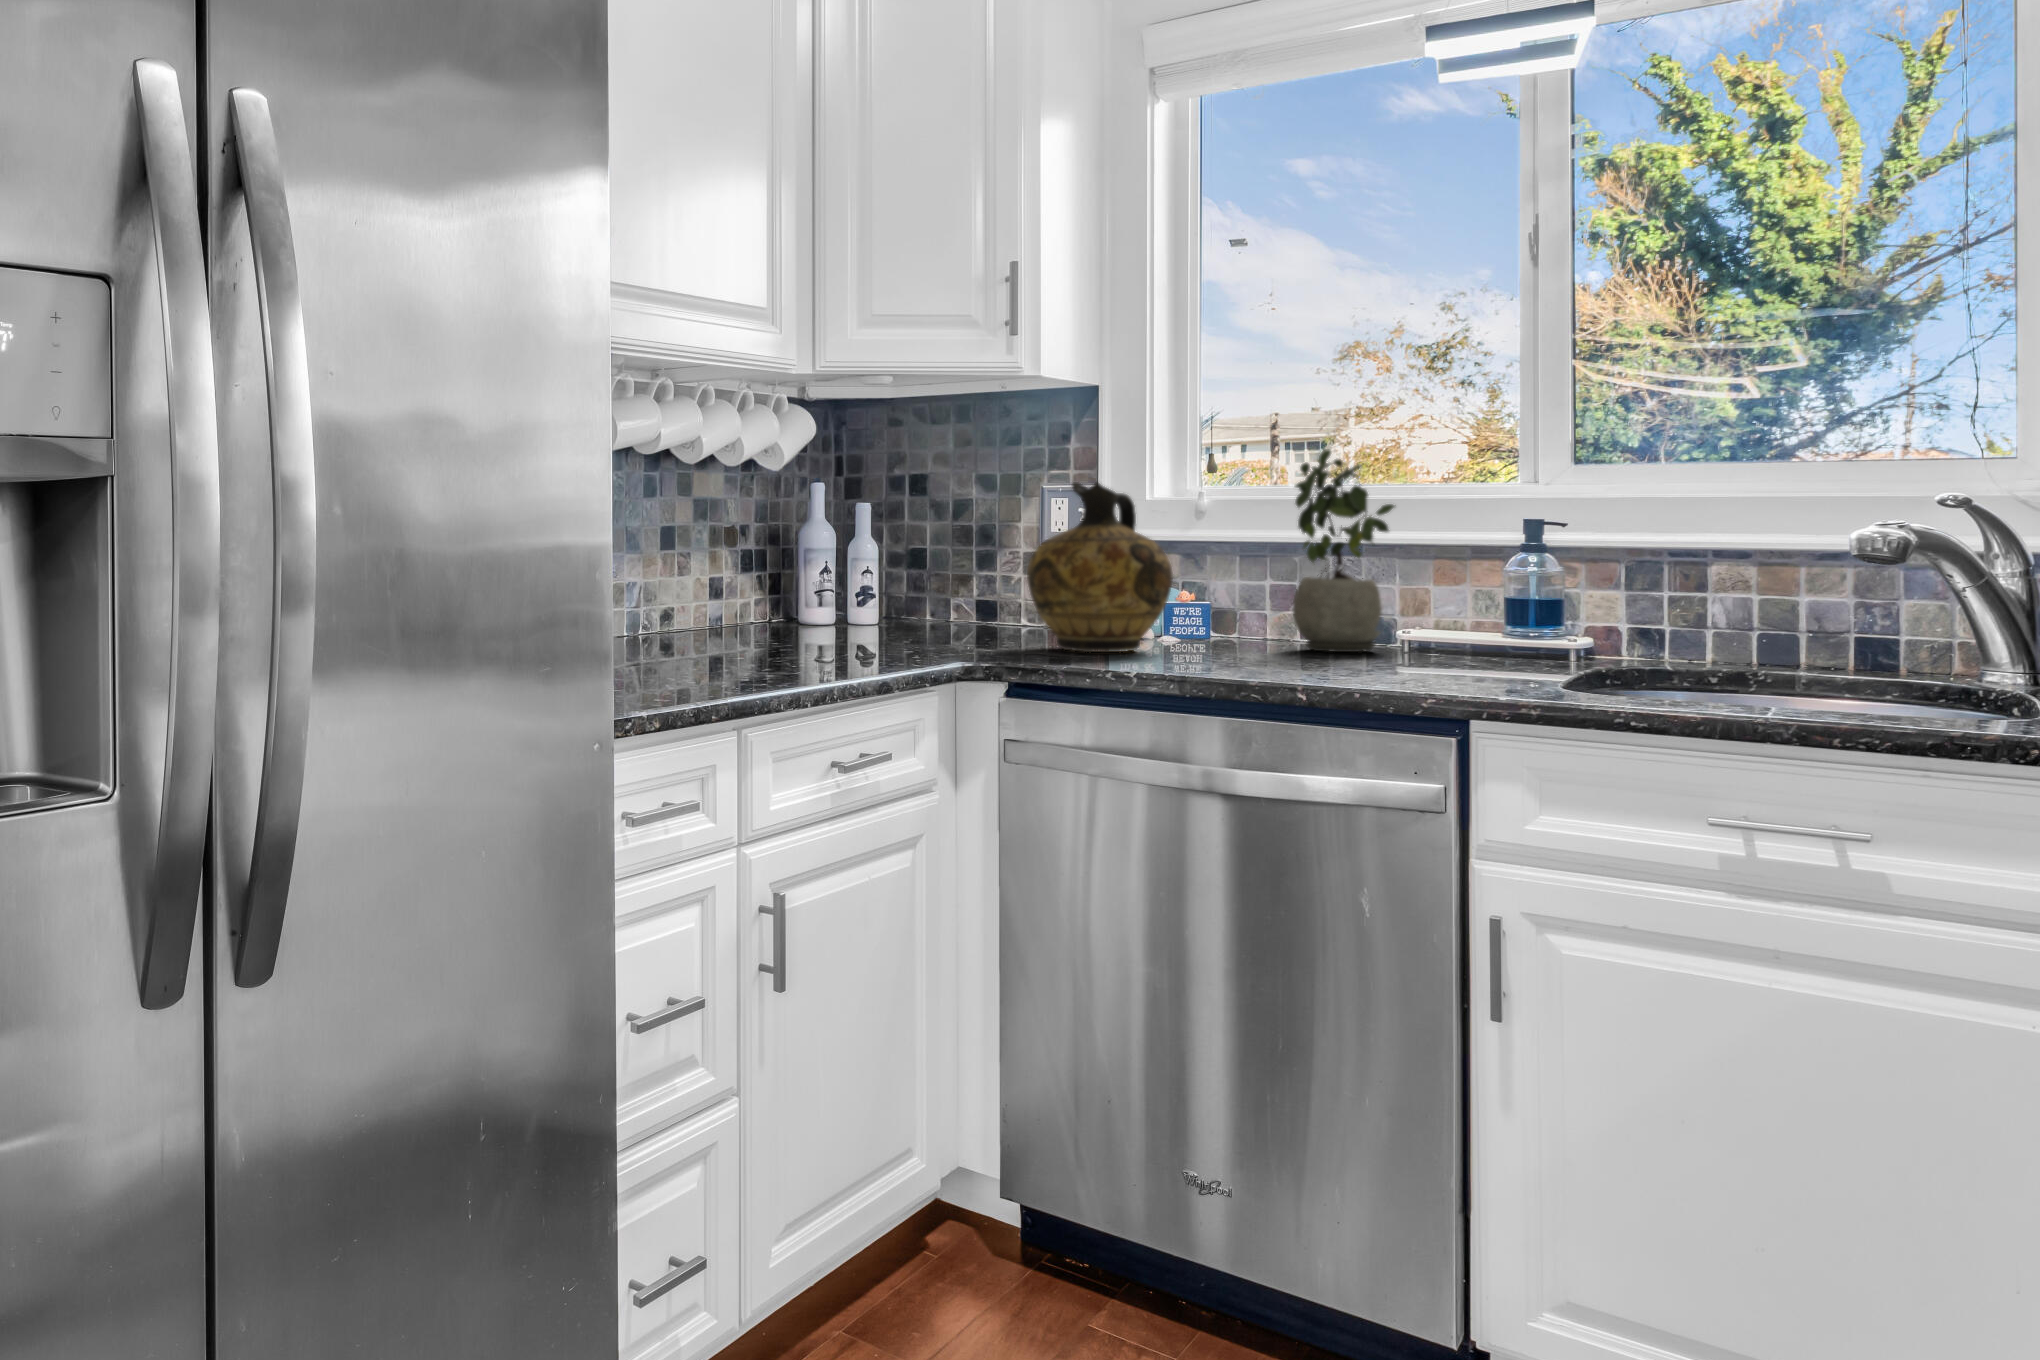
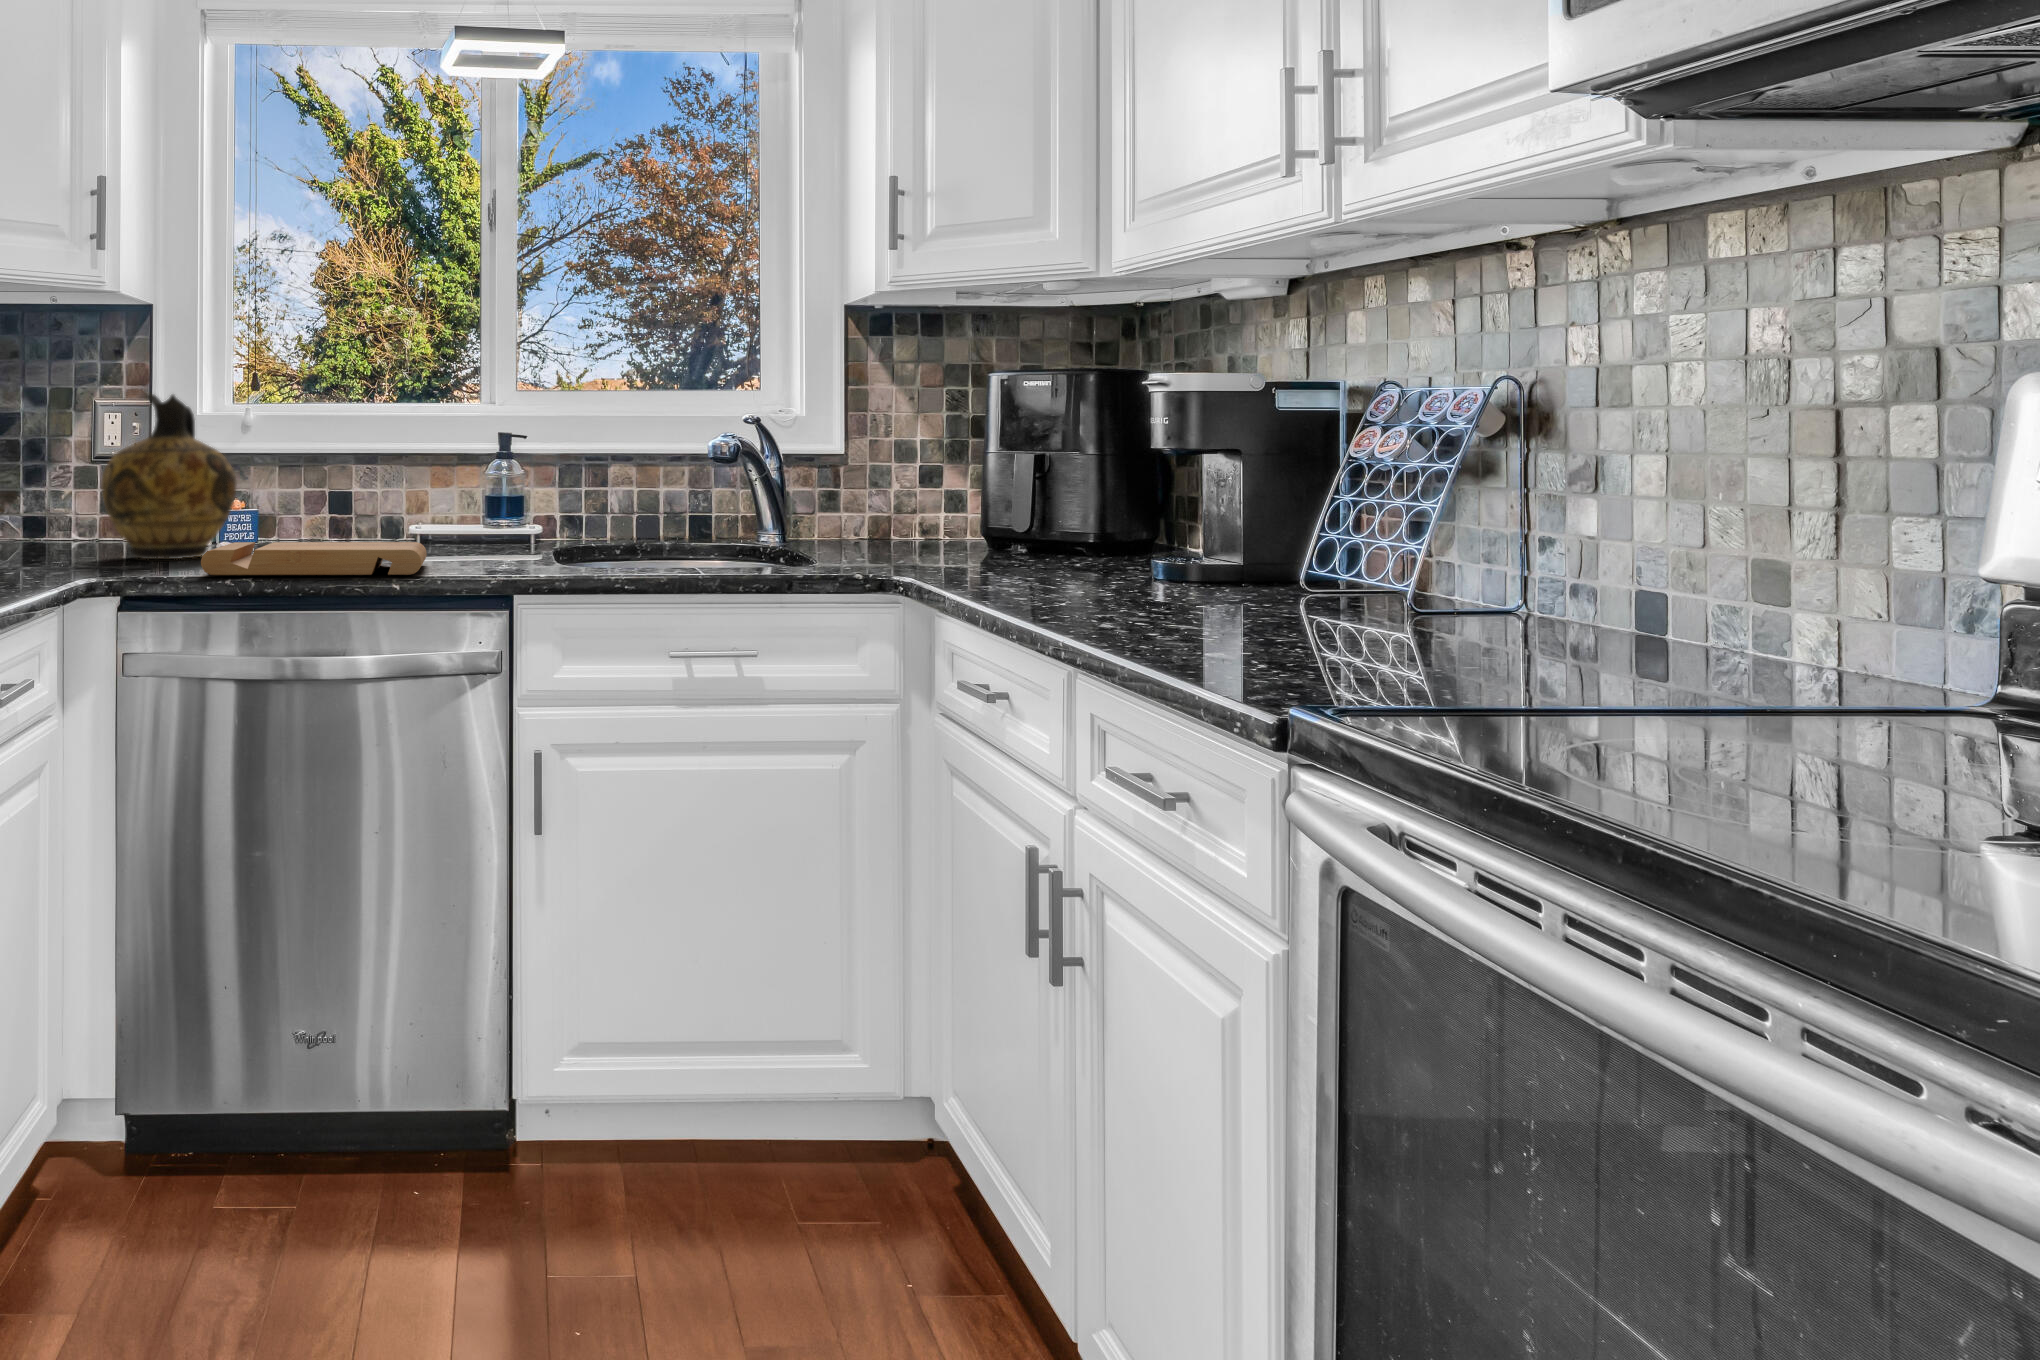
potted plant: present [1293,449,1395,652] -> none [323,371,413,548]
cutting board: none [1084,638,1379,687] -> present [201,542,427,575]

